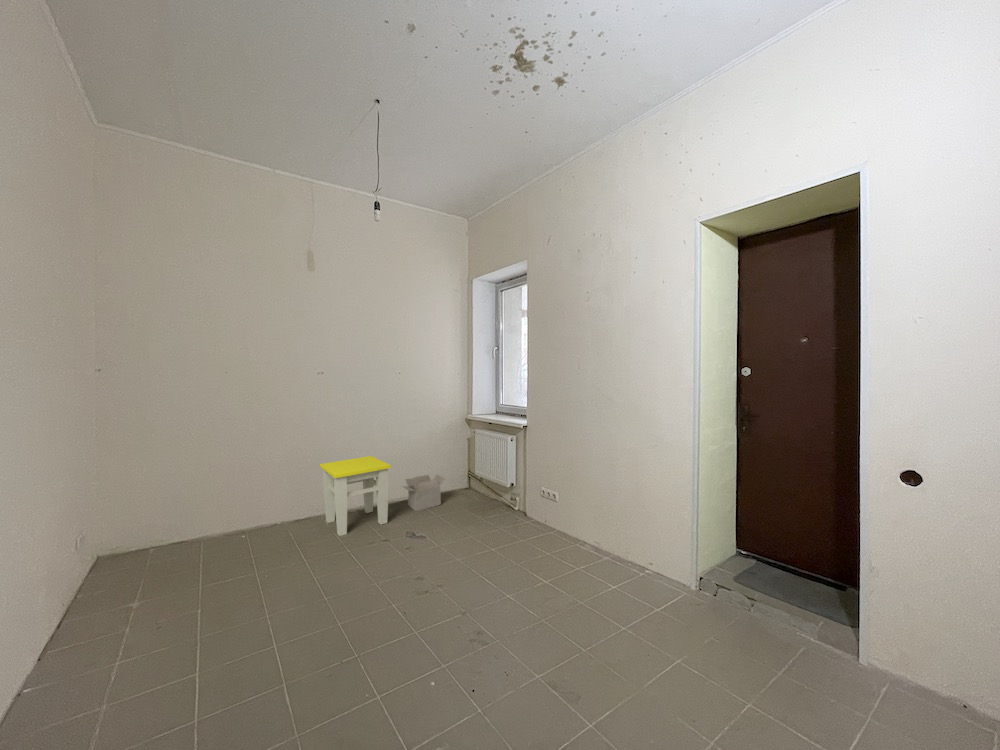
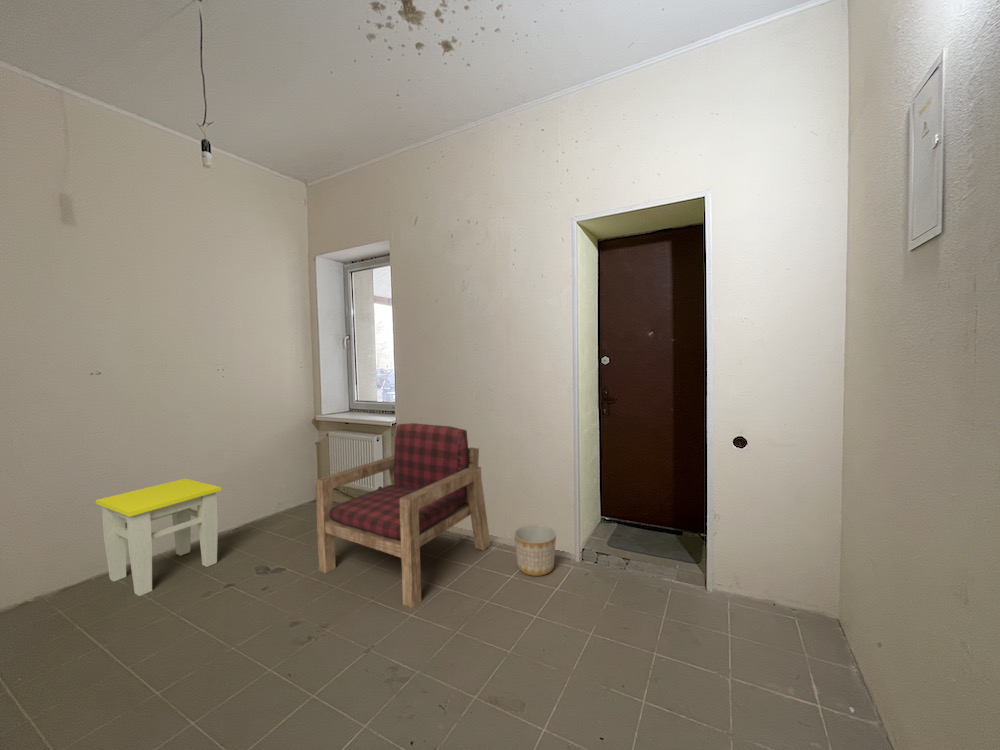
armchair: none [452,427,605,594] -> present [315,423,490,608]
cardboard box: present [403,475,445,511] -> none [231,490,296,540]
planter: none [623,540,669,595] -> present [514,524,556,576]

